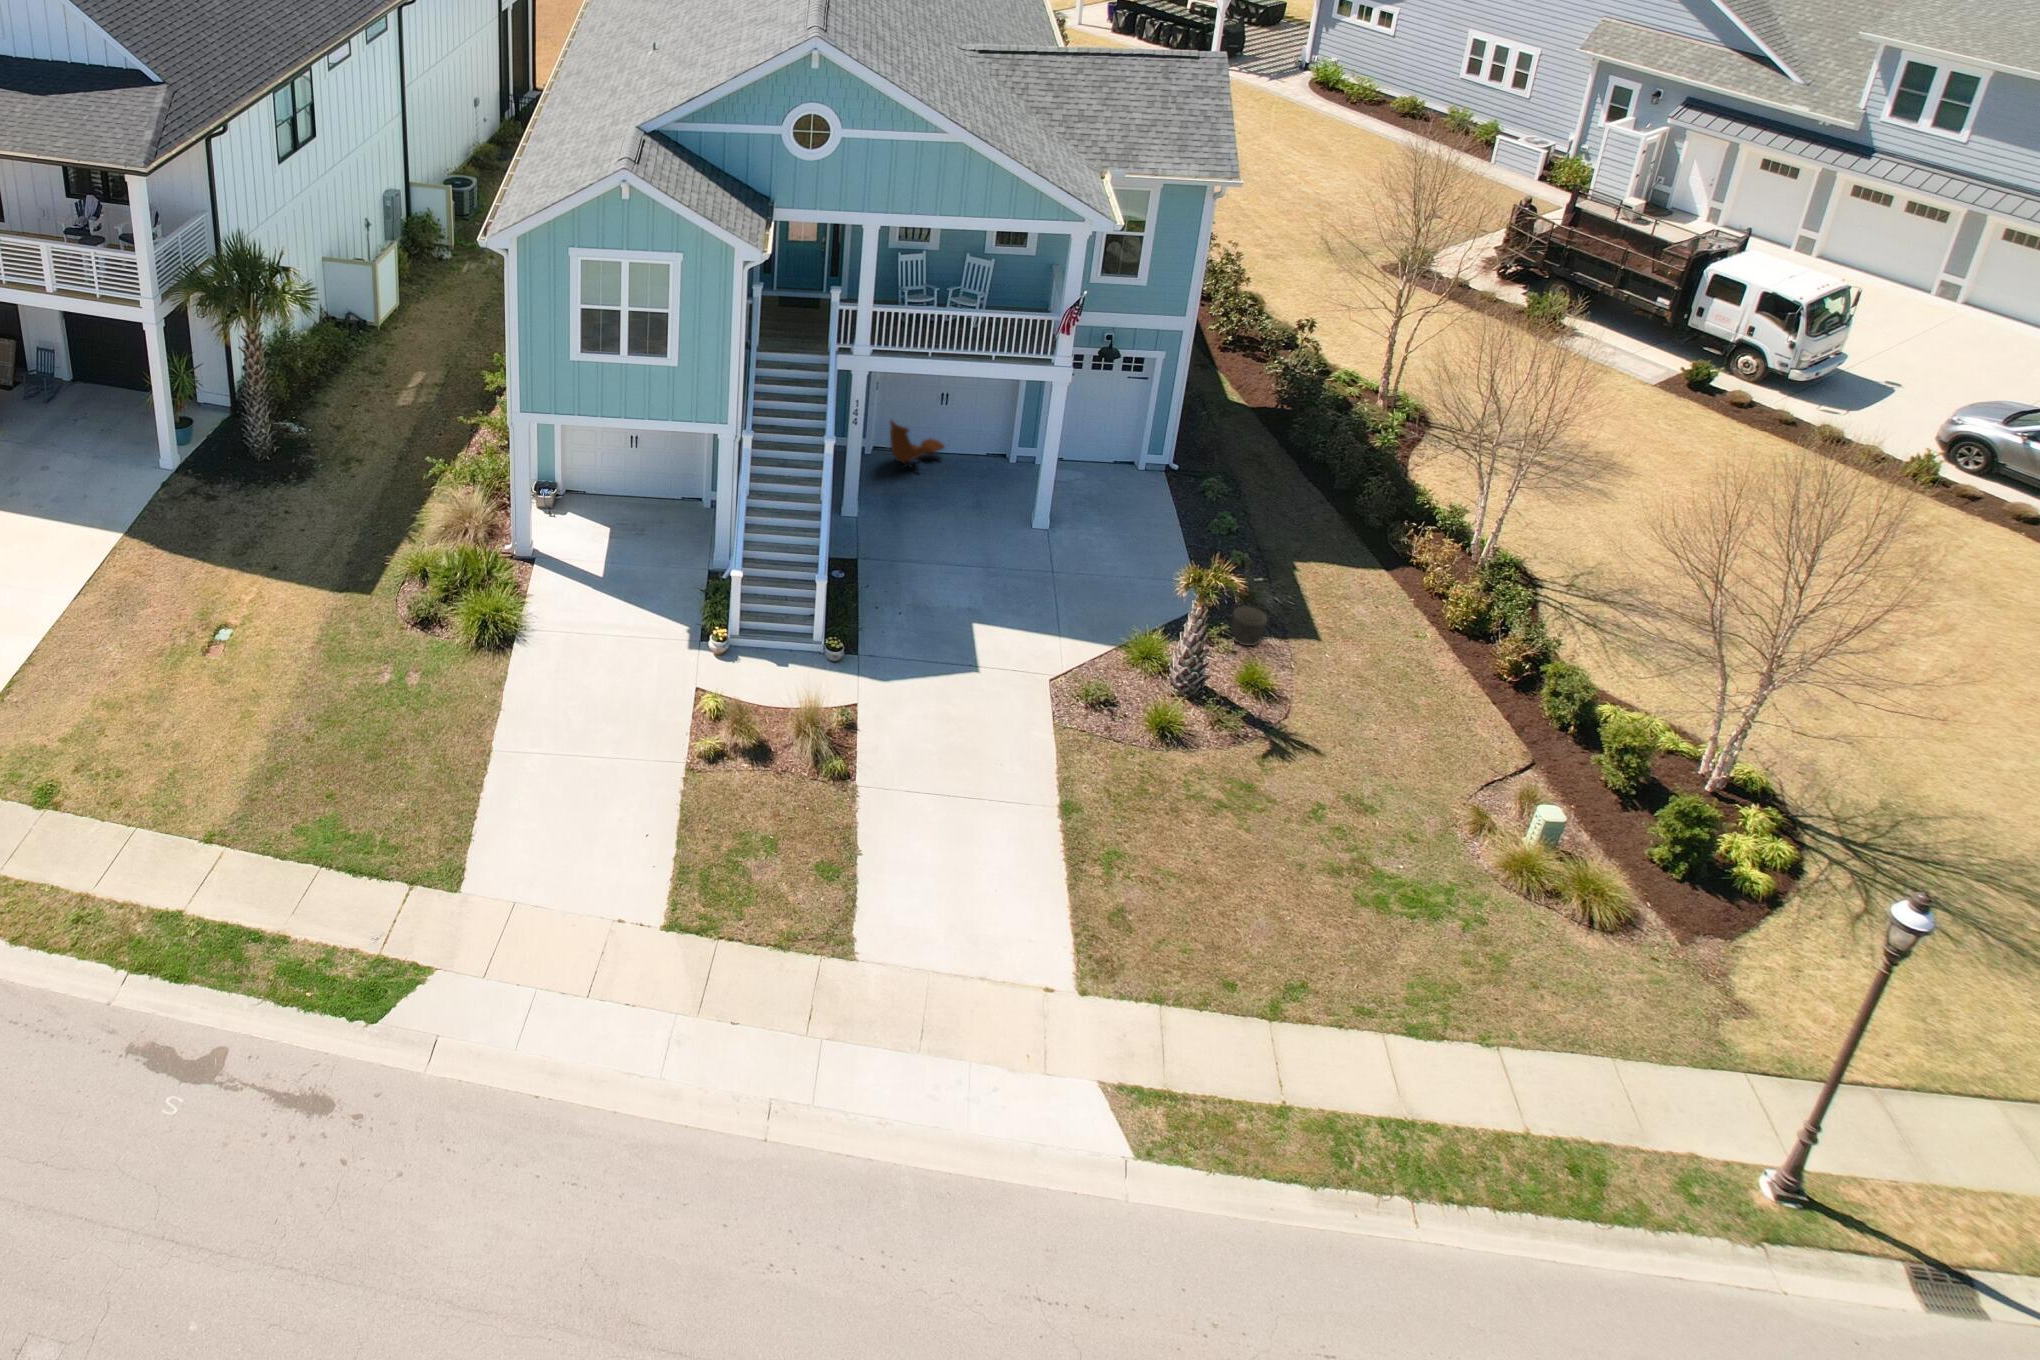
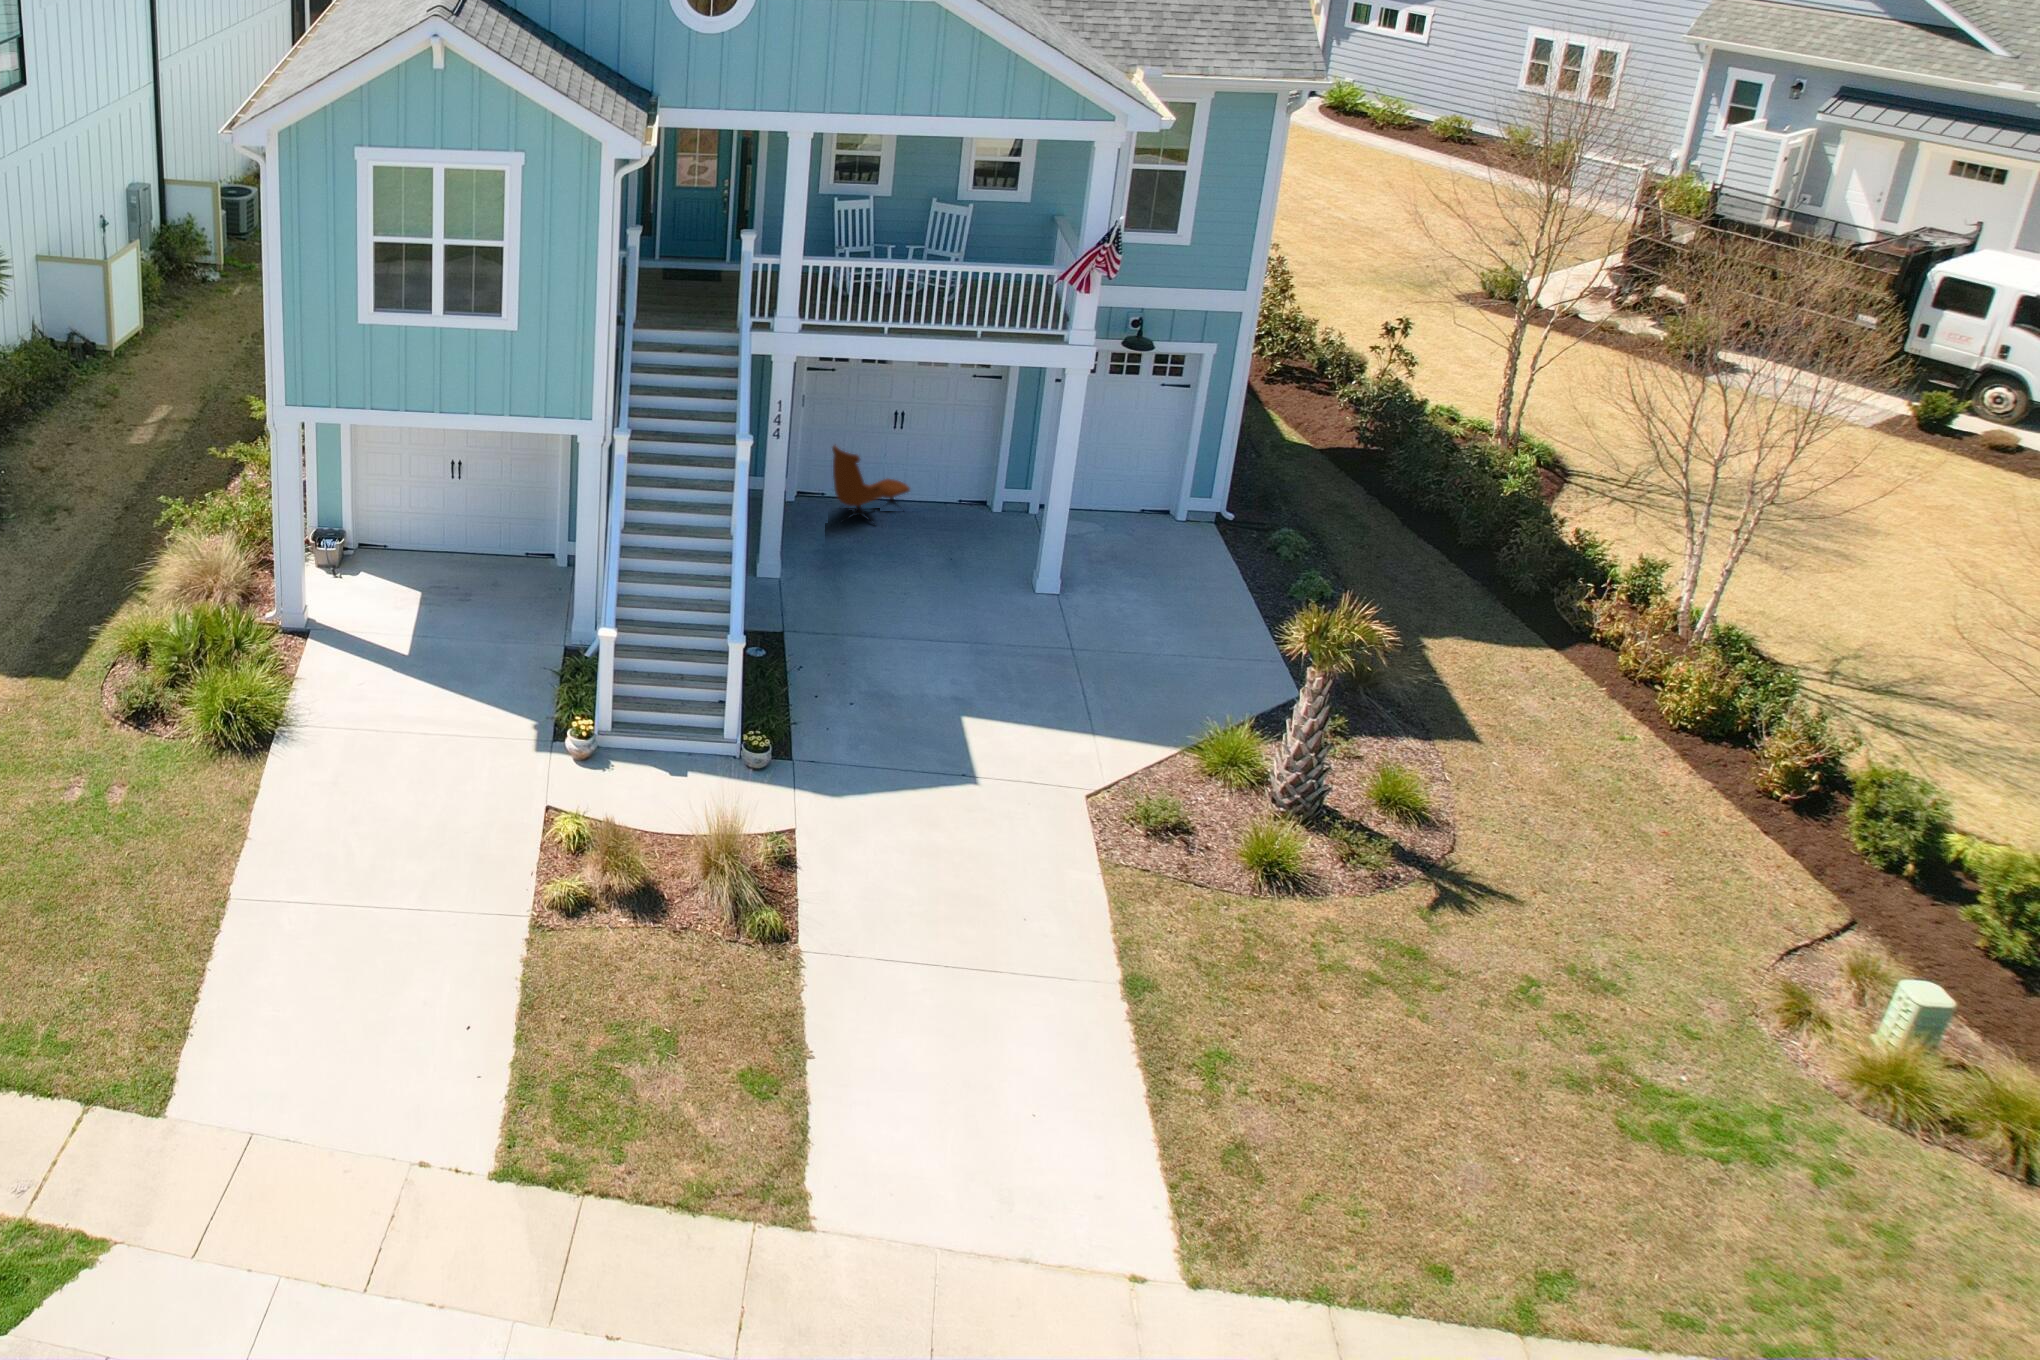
planter: present [1231,607,1267,646] -> none [1349,688,1405,747]

